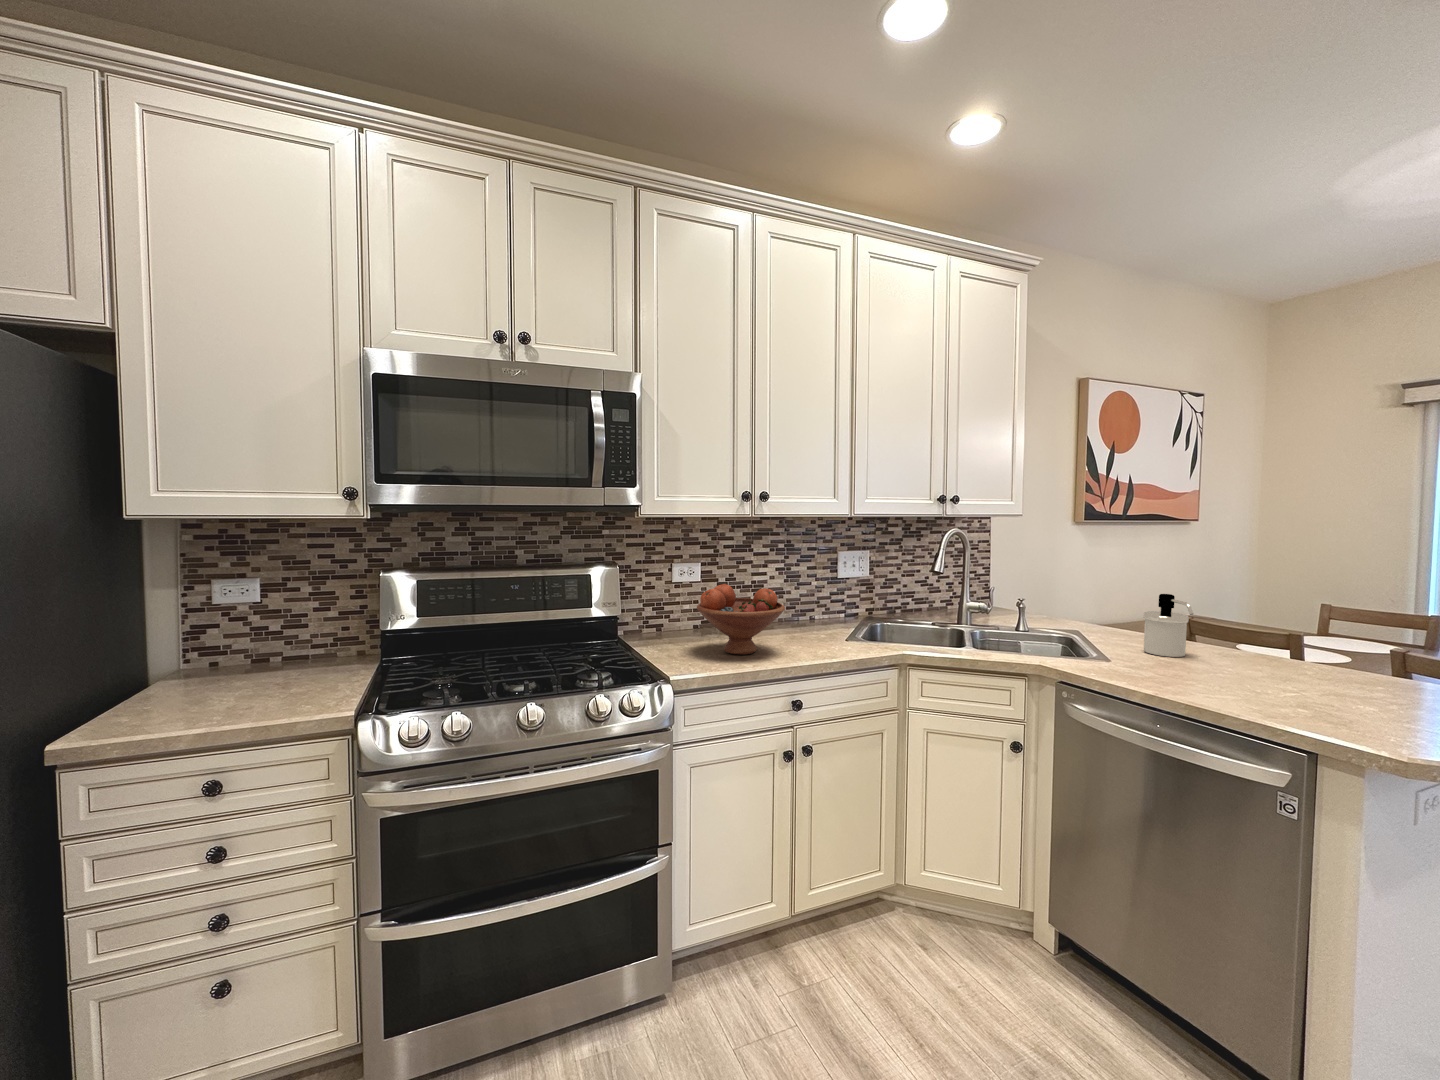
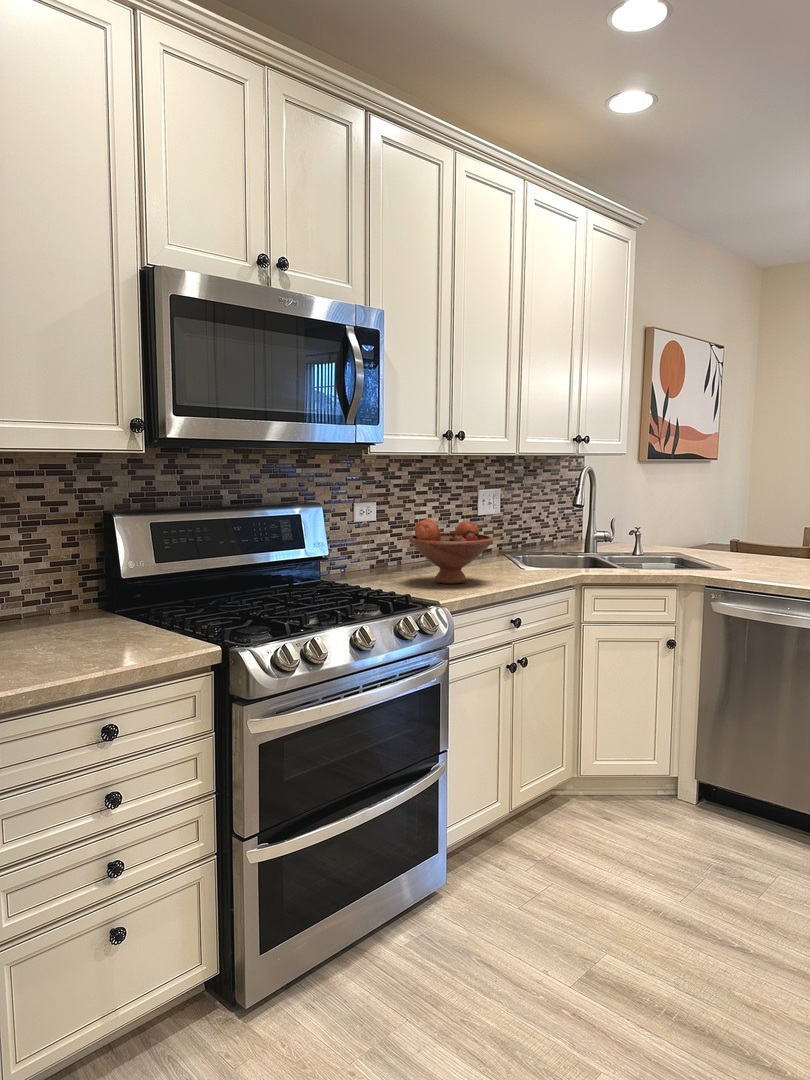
soap dispenser: present [1144,594,1193,657] -> none [738,513,779,562]

